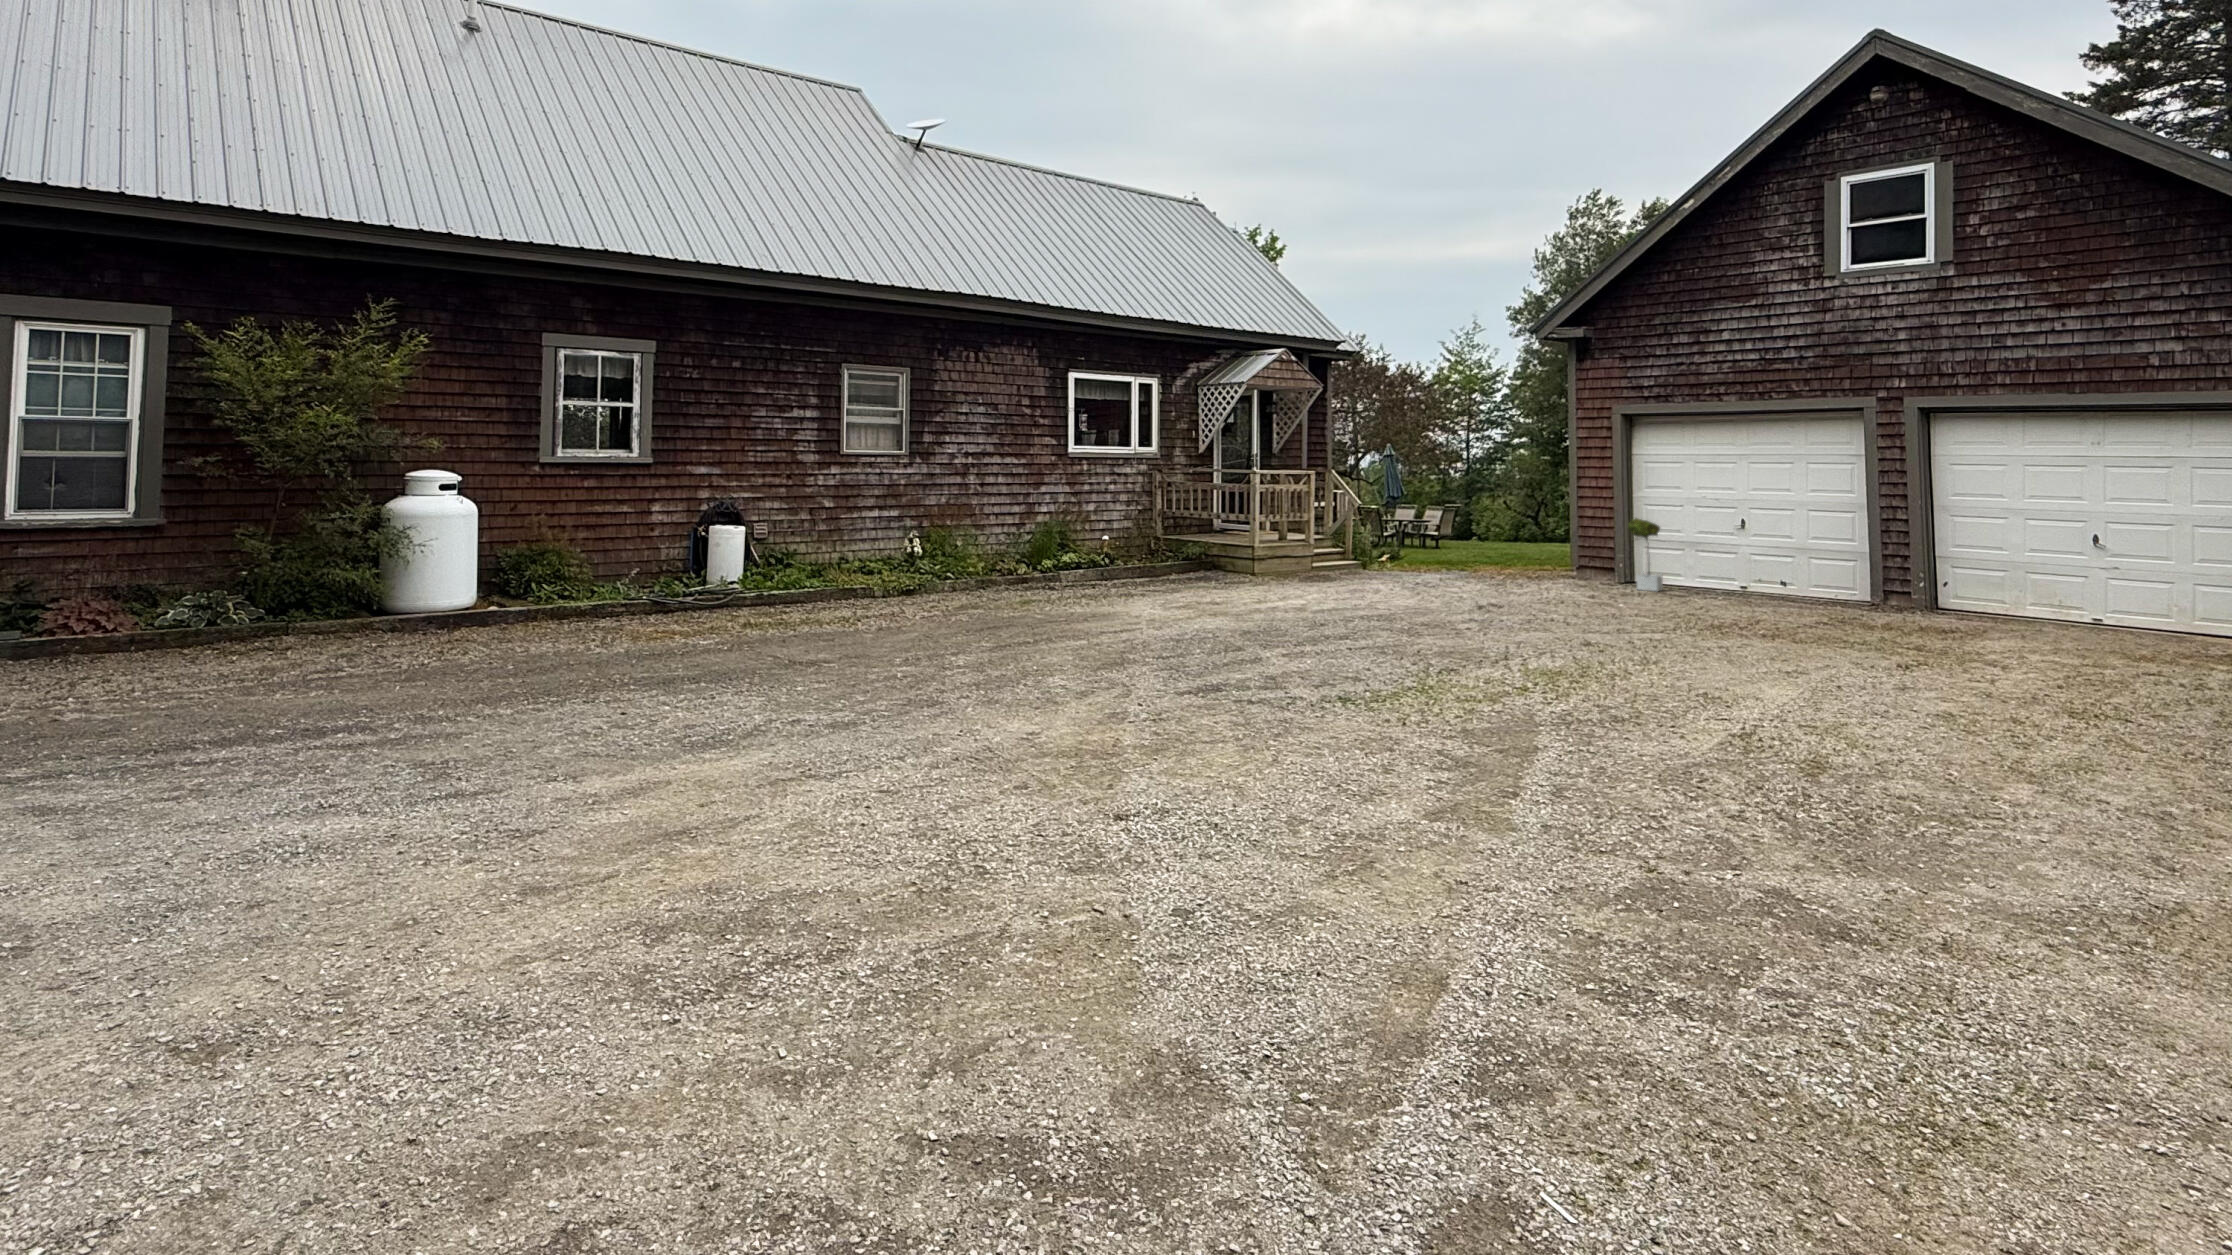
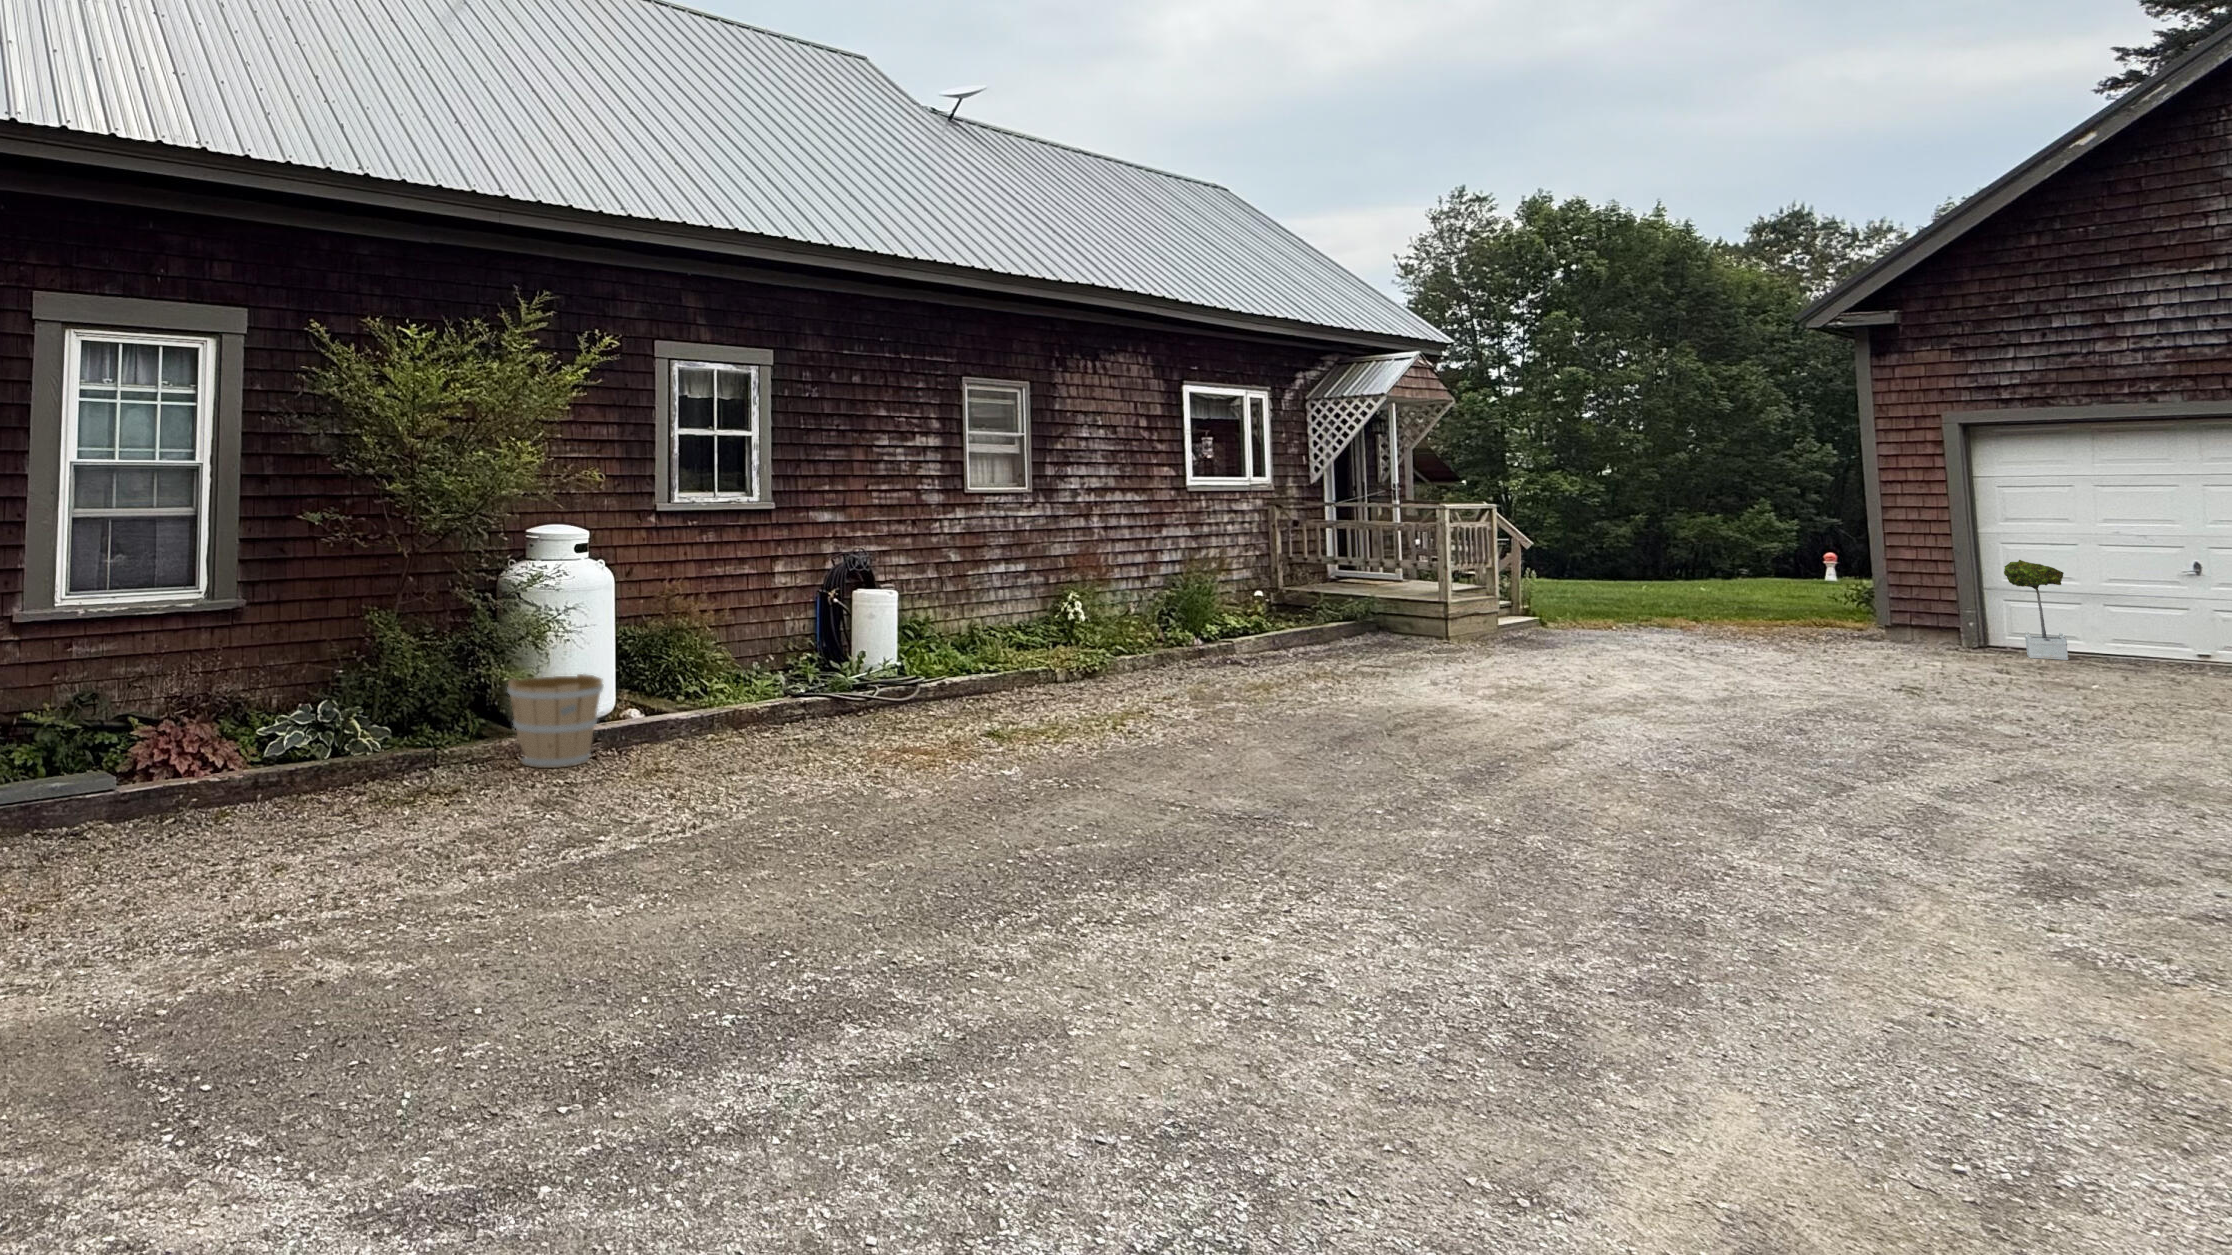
wooden bucket: none [354,577,431,639] -> present [507,674,603,768]

